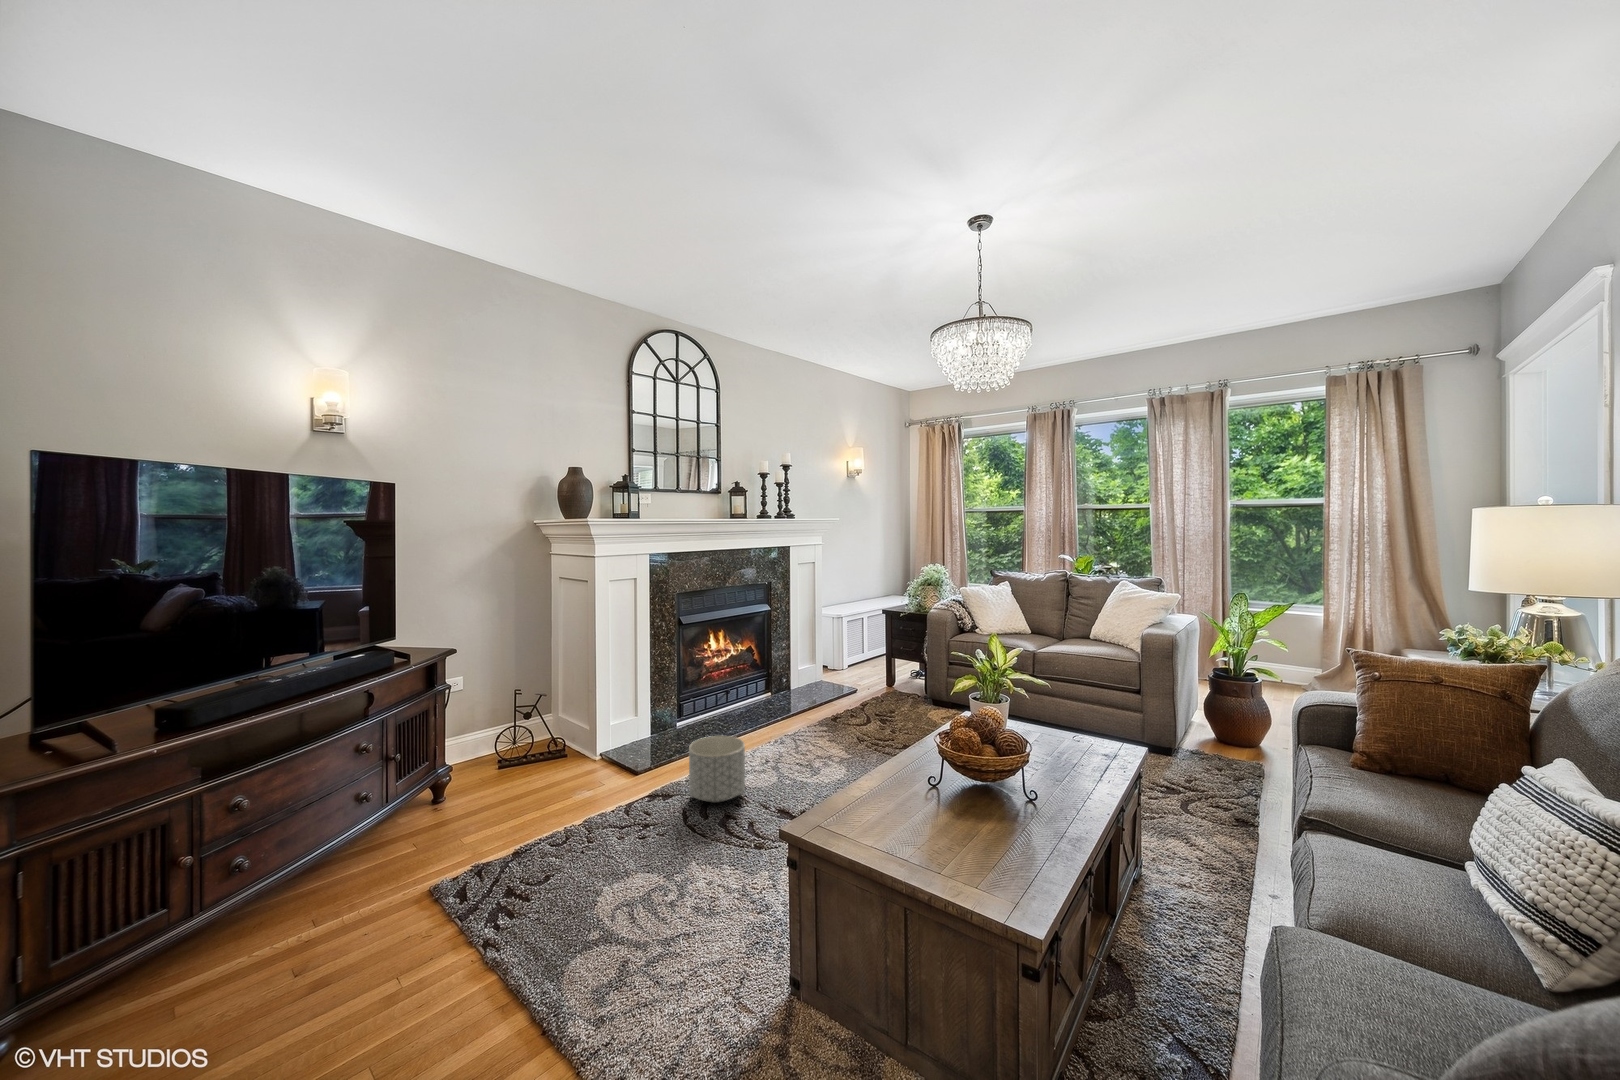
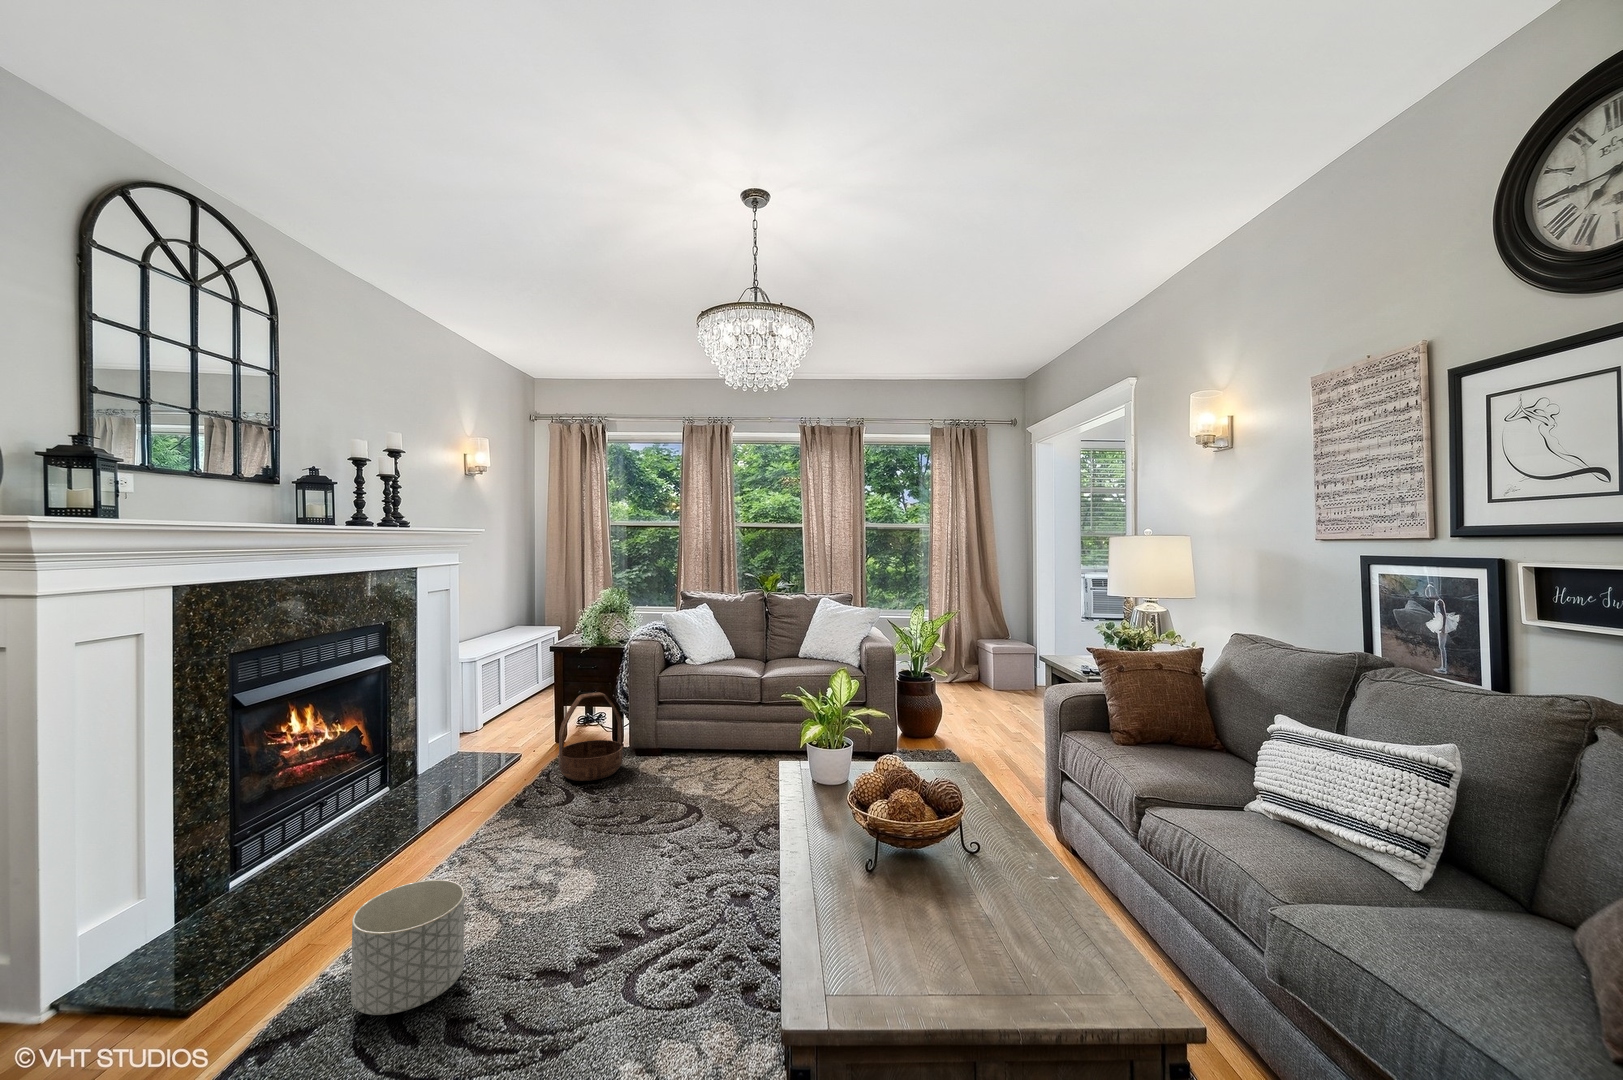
basket: none [869,646,917,713] -> present [559,692,623,781]

